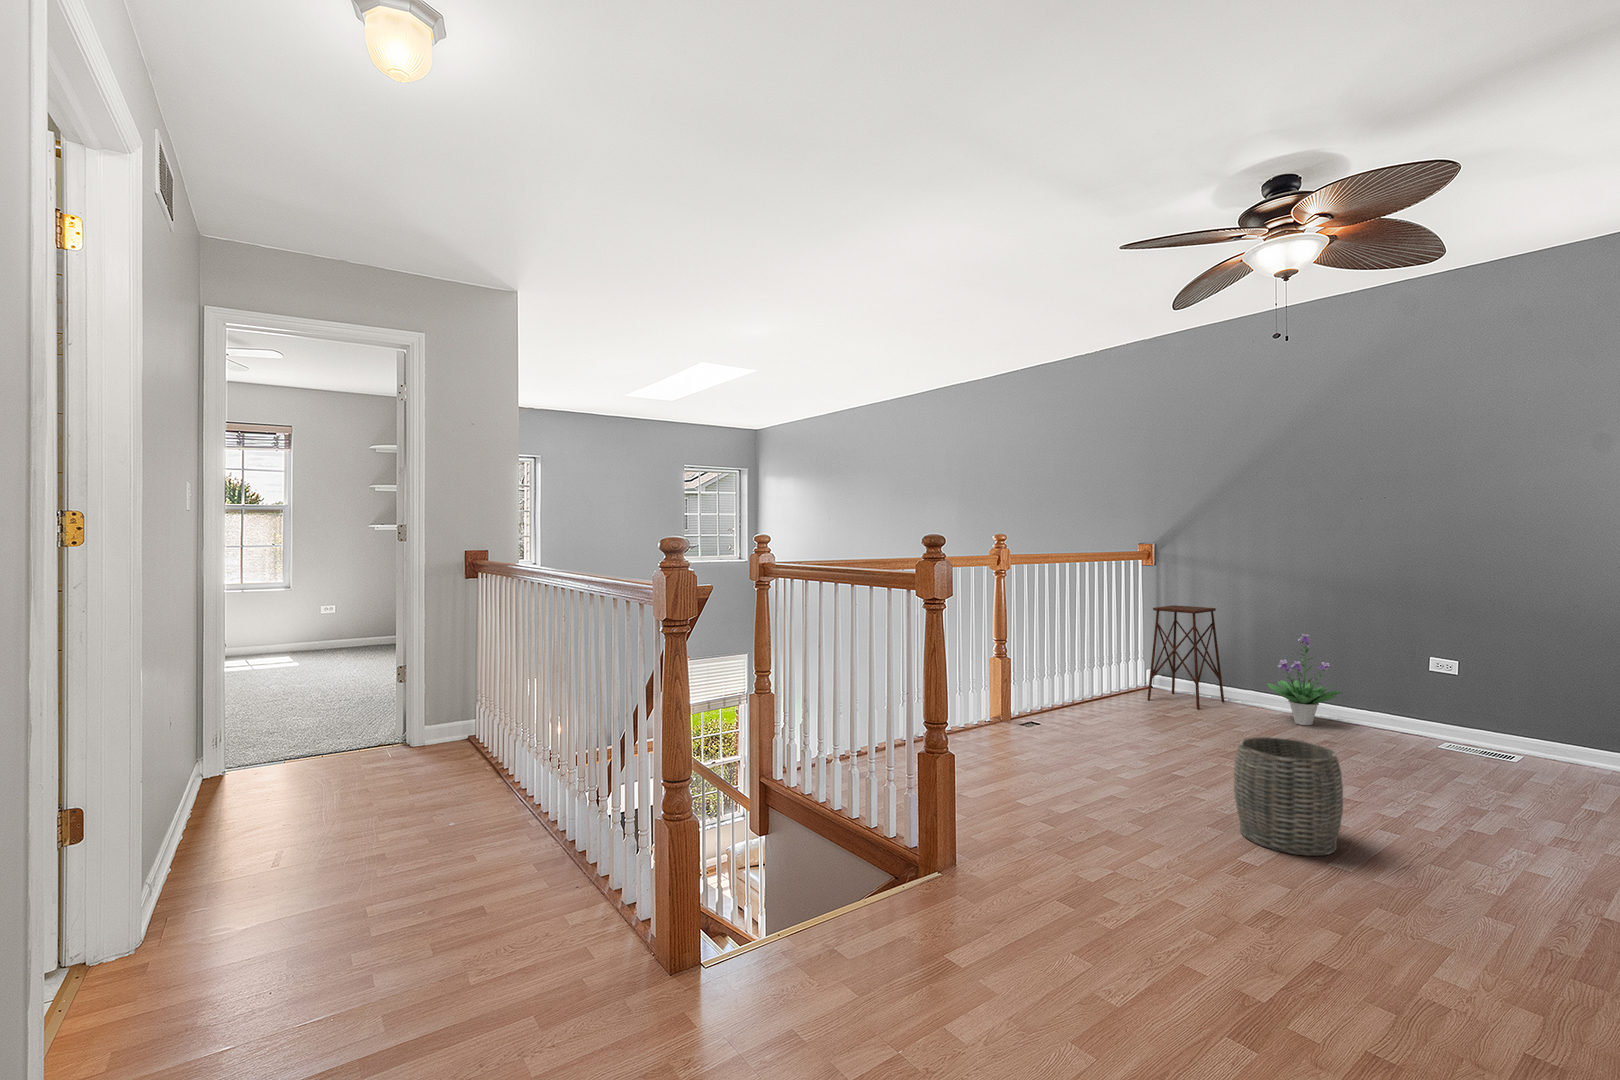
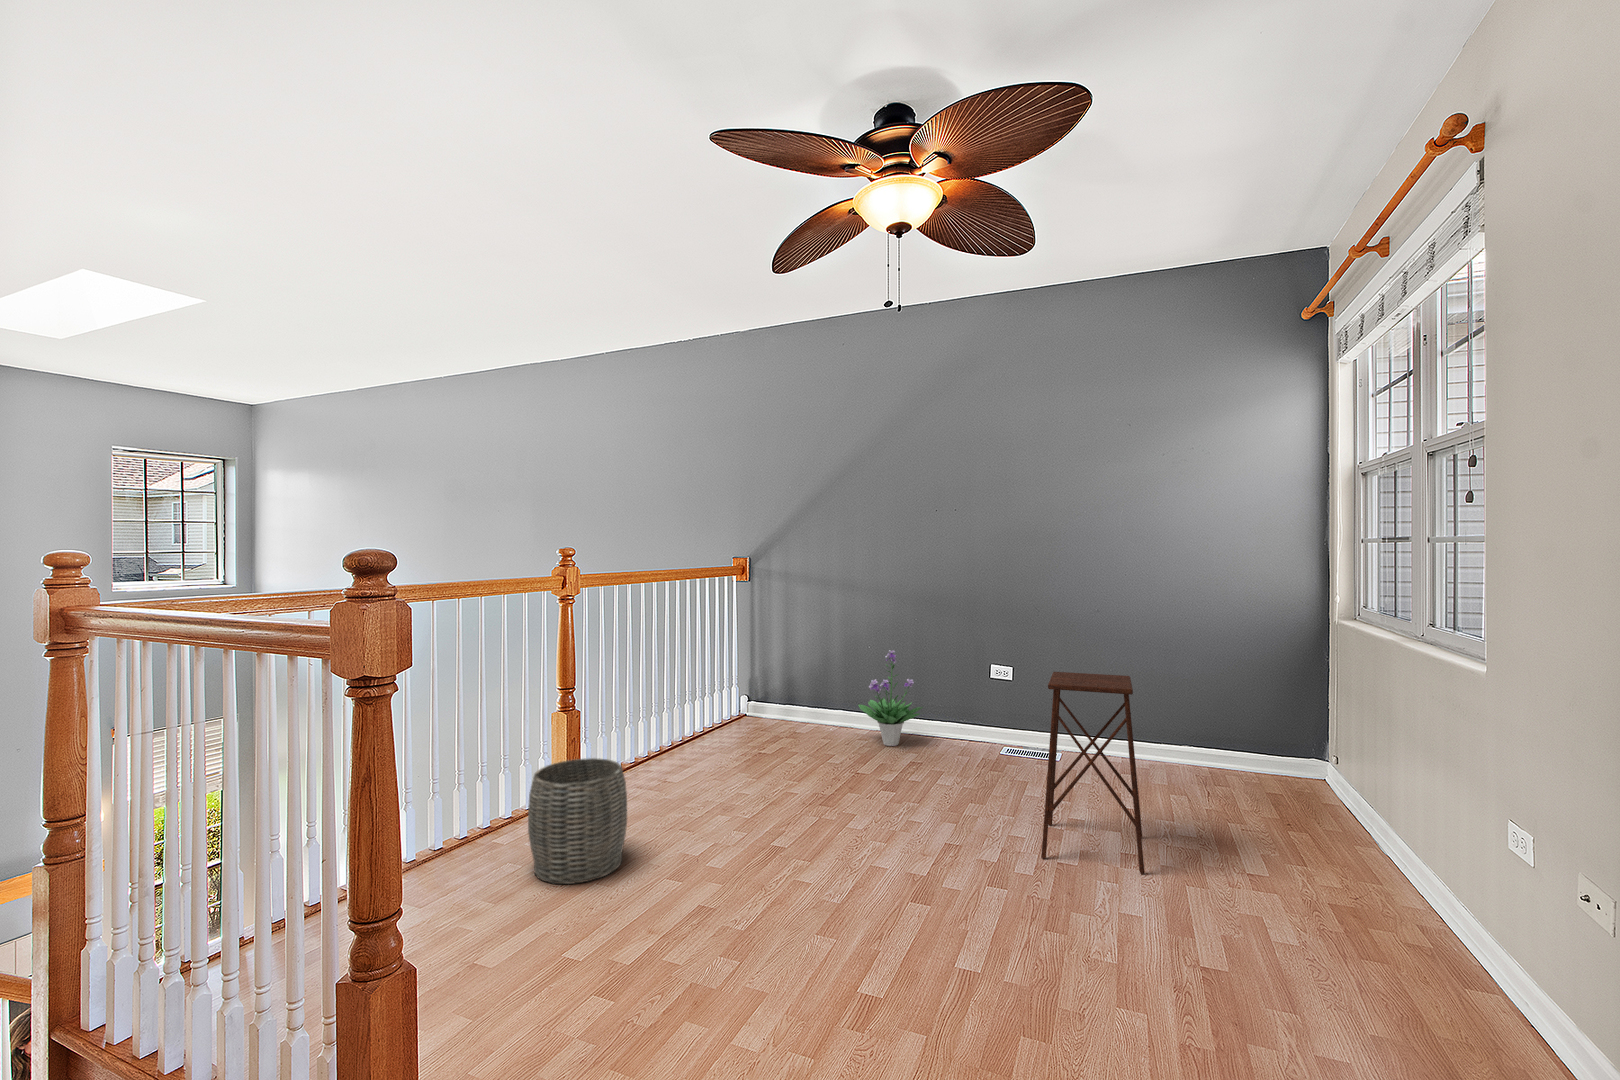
side table: present [1147,605,1224,709] -> present [1041,672,1145,874]
woven basket: present [1234,737,1343,856] -> present [528,758,627,884]

